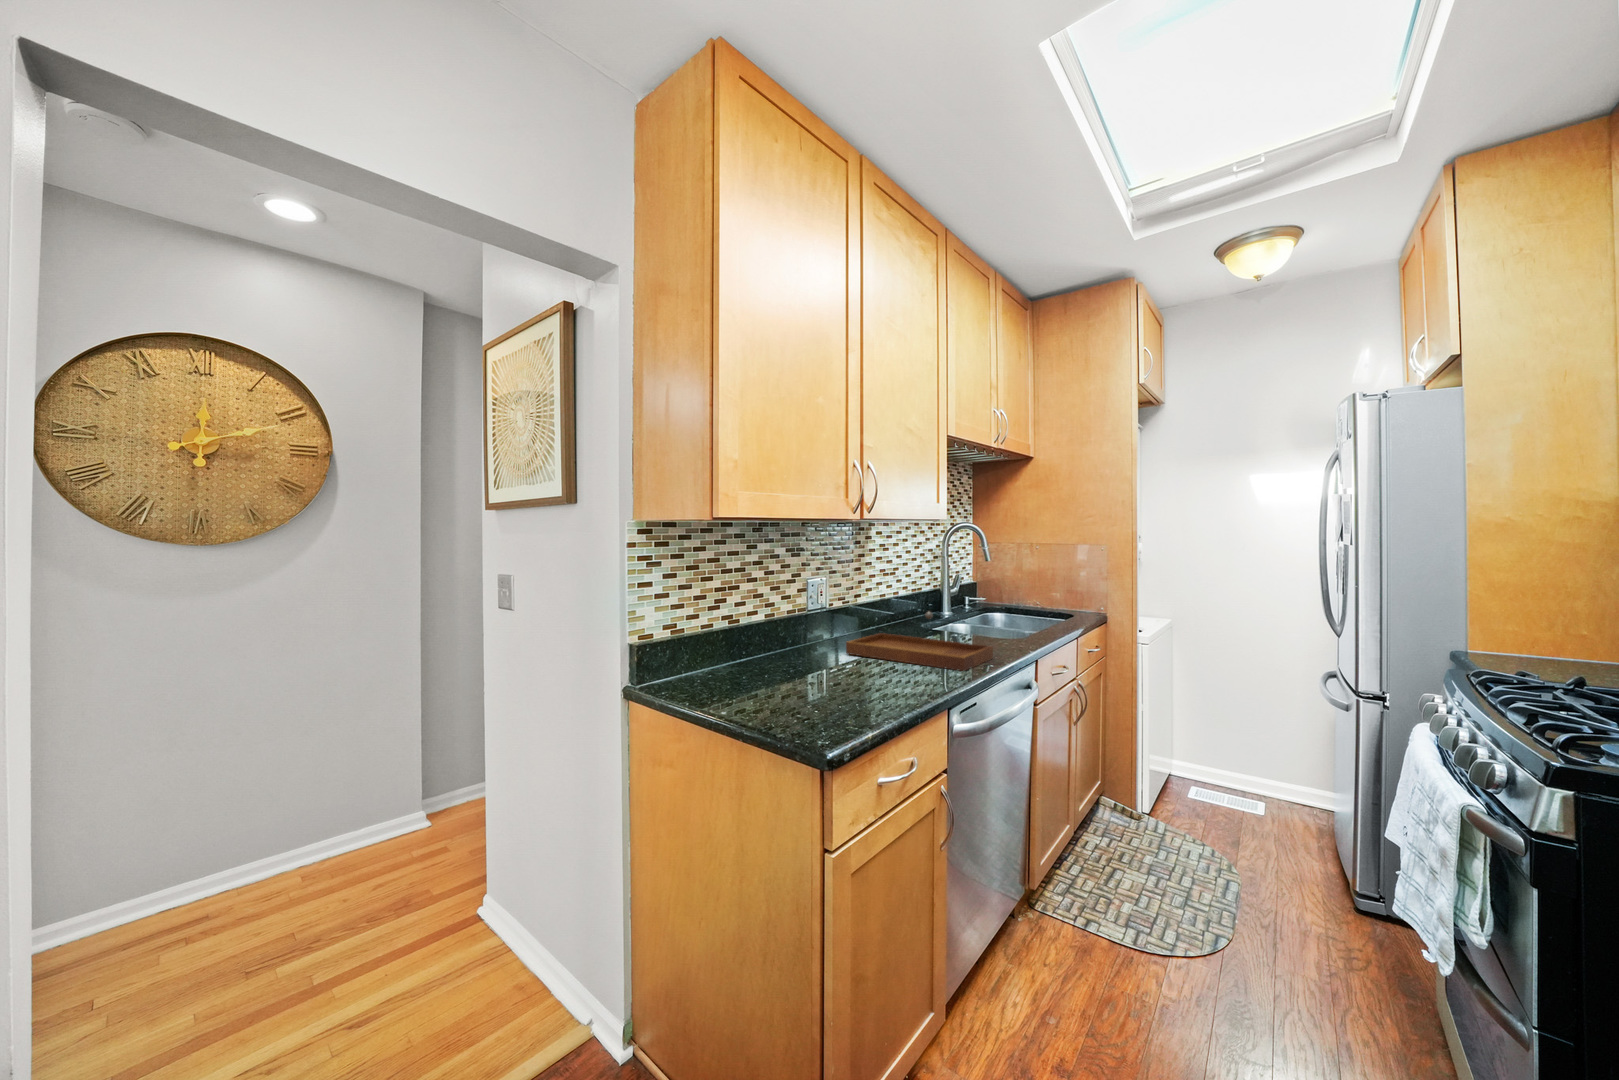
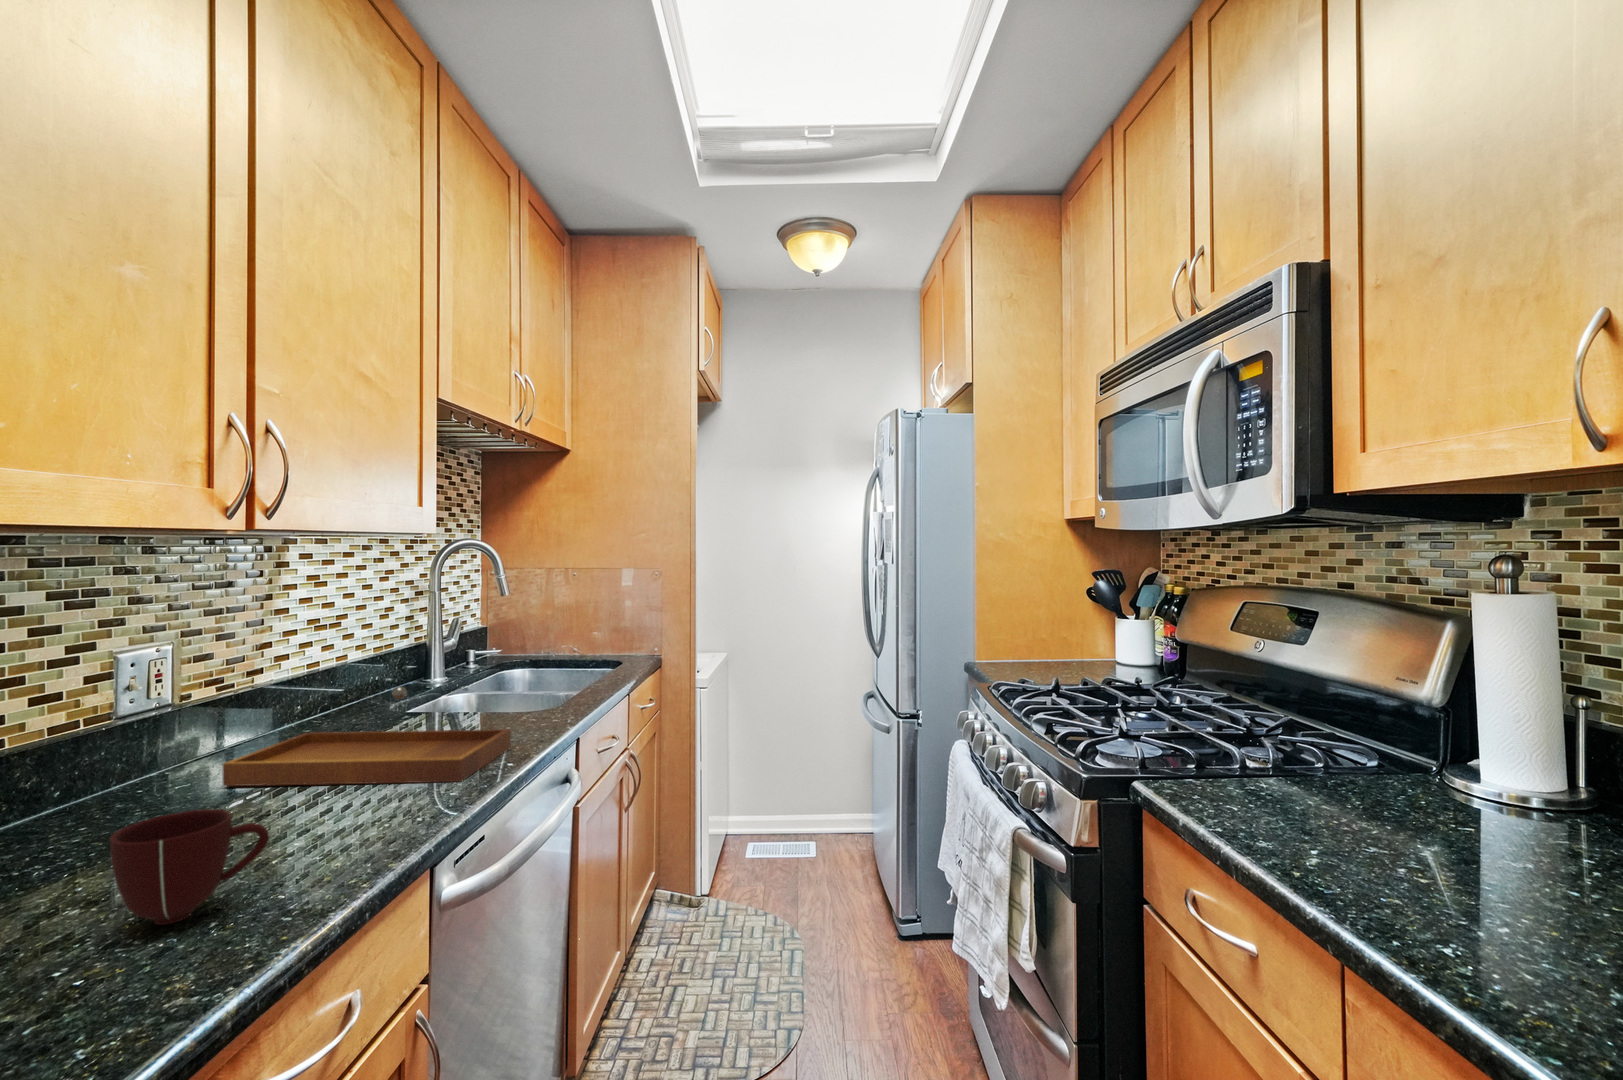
mug: none [819,654,877,703] -> present [110,809,269,925]

